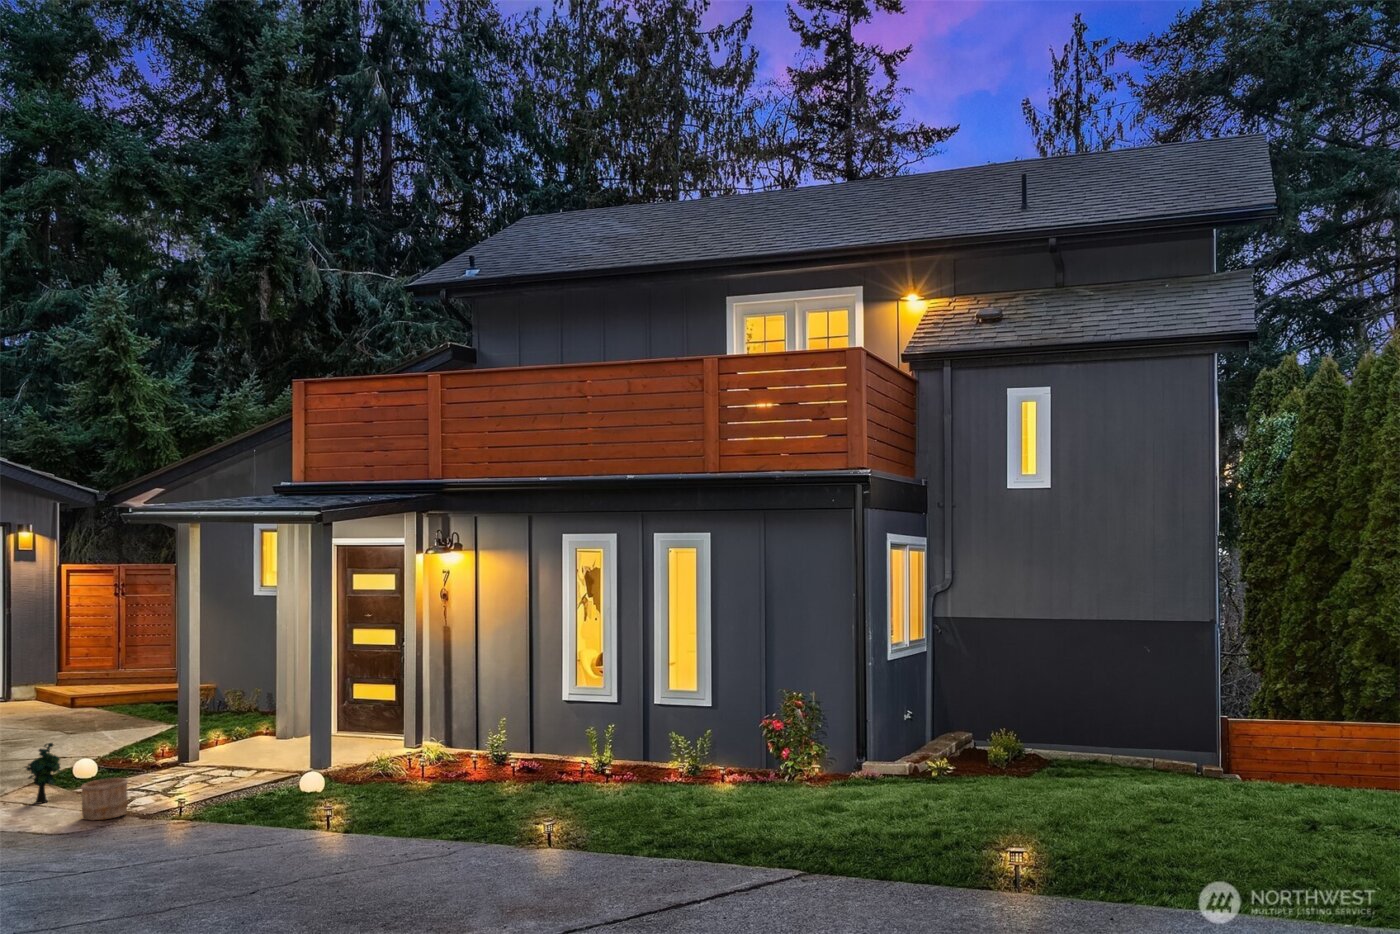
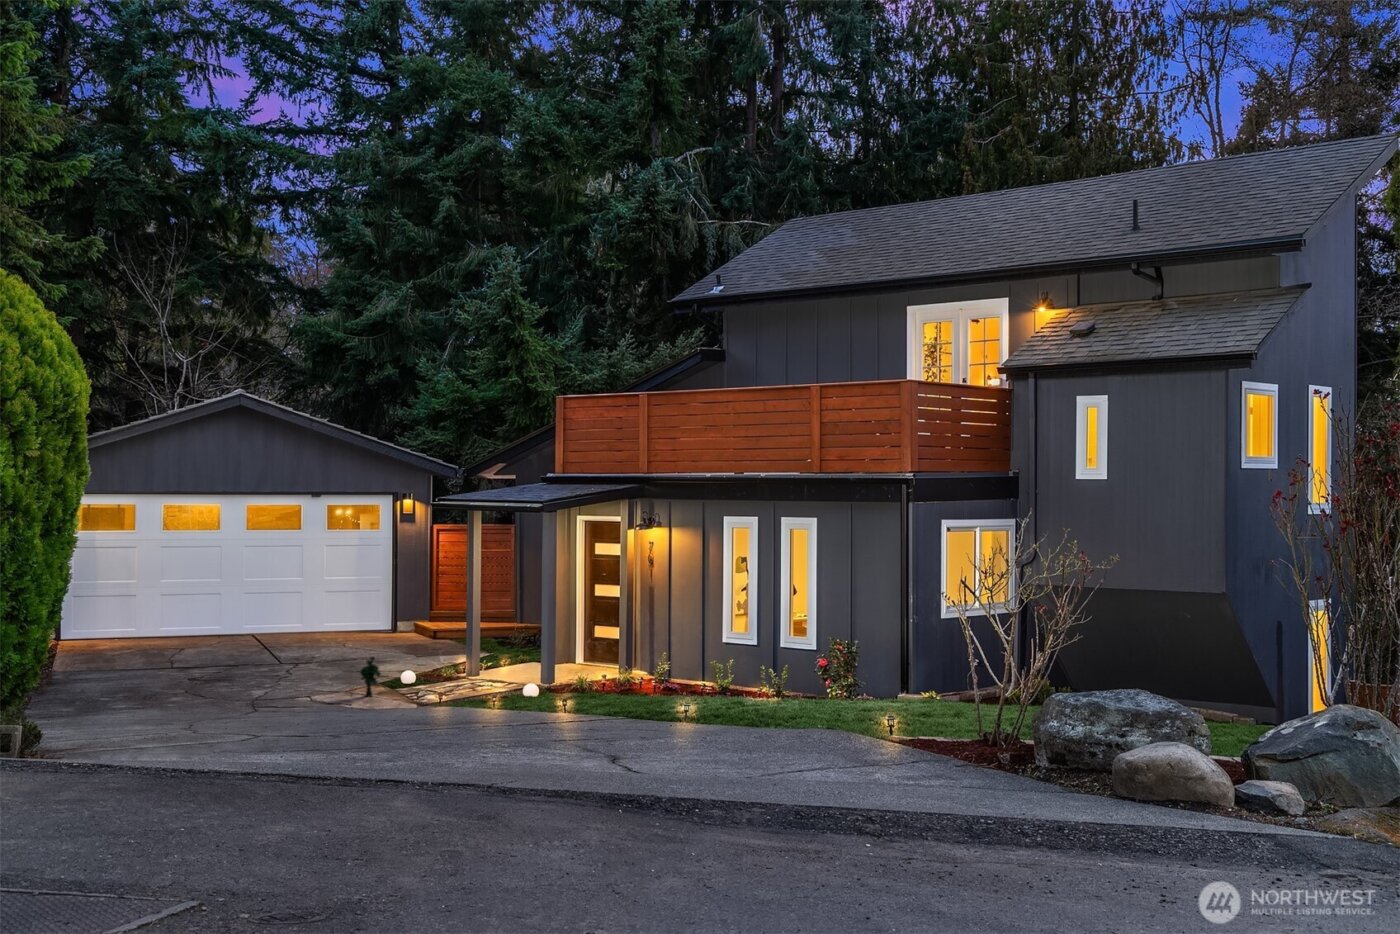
wooden bucket: present [80,778,128,820] -> none [376,684,406,711]

